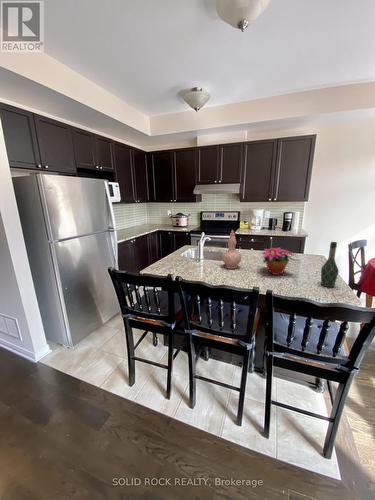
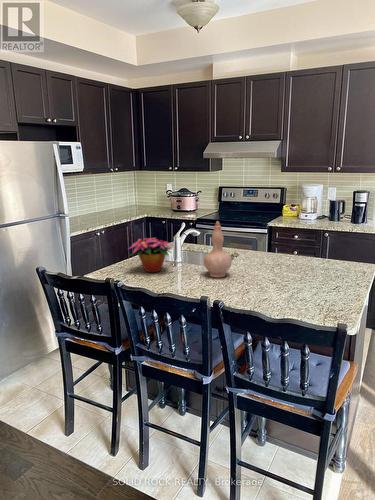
wine bottle: present [321,242,339,287] -> none [326,242,348,307]
flower arrangement: present [261,248,294,275] -> present [131,238,171,272]

